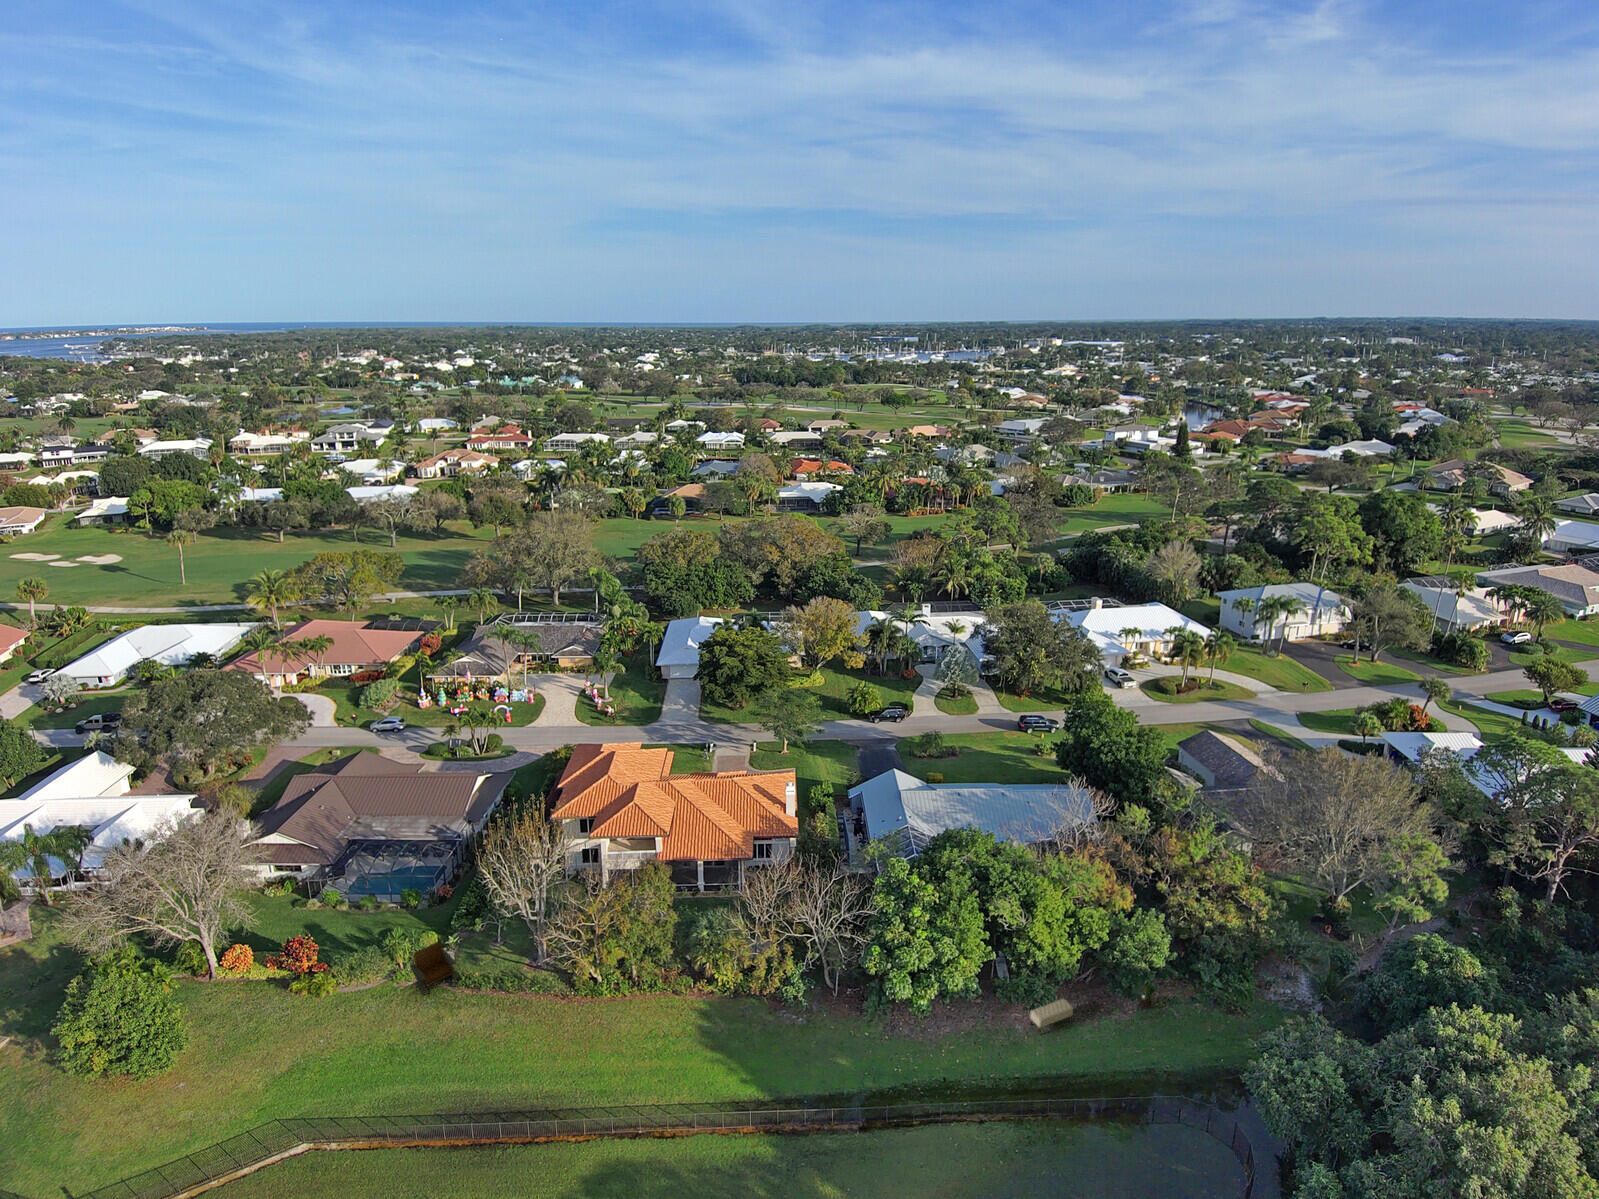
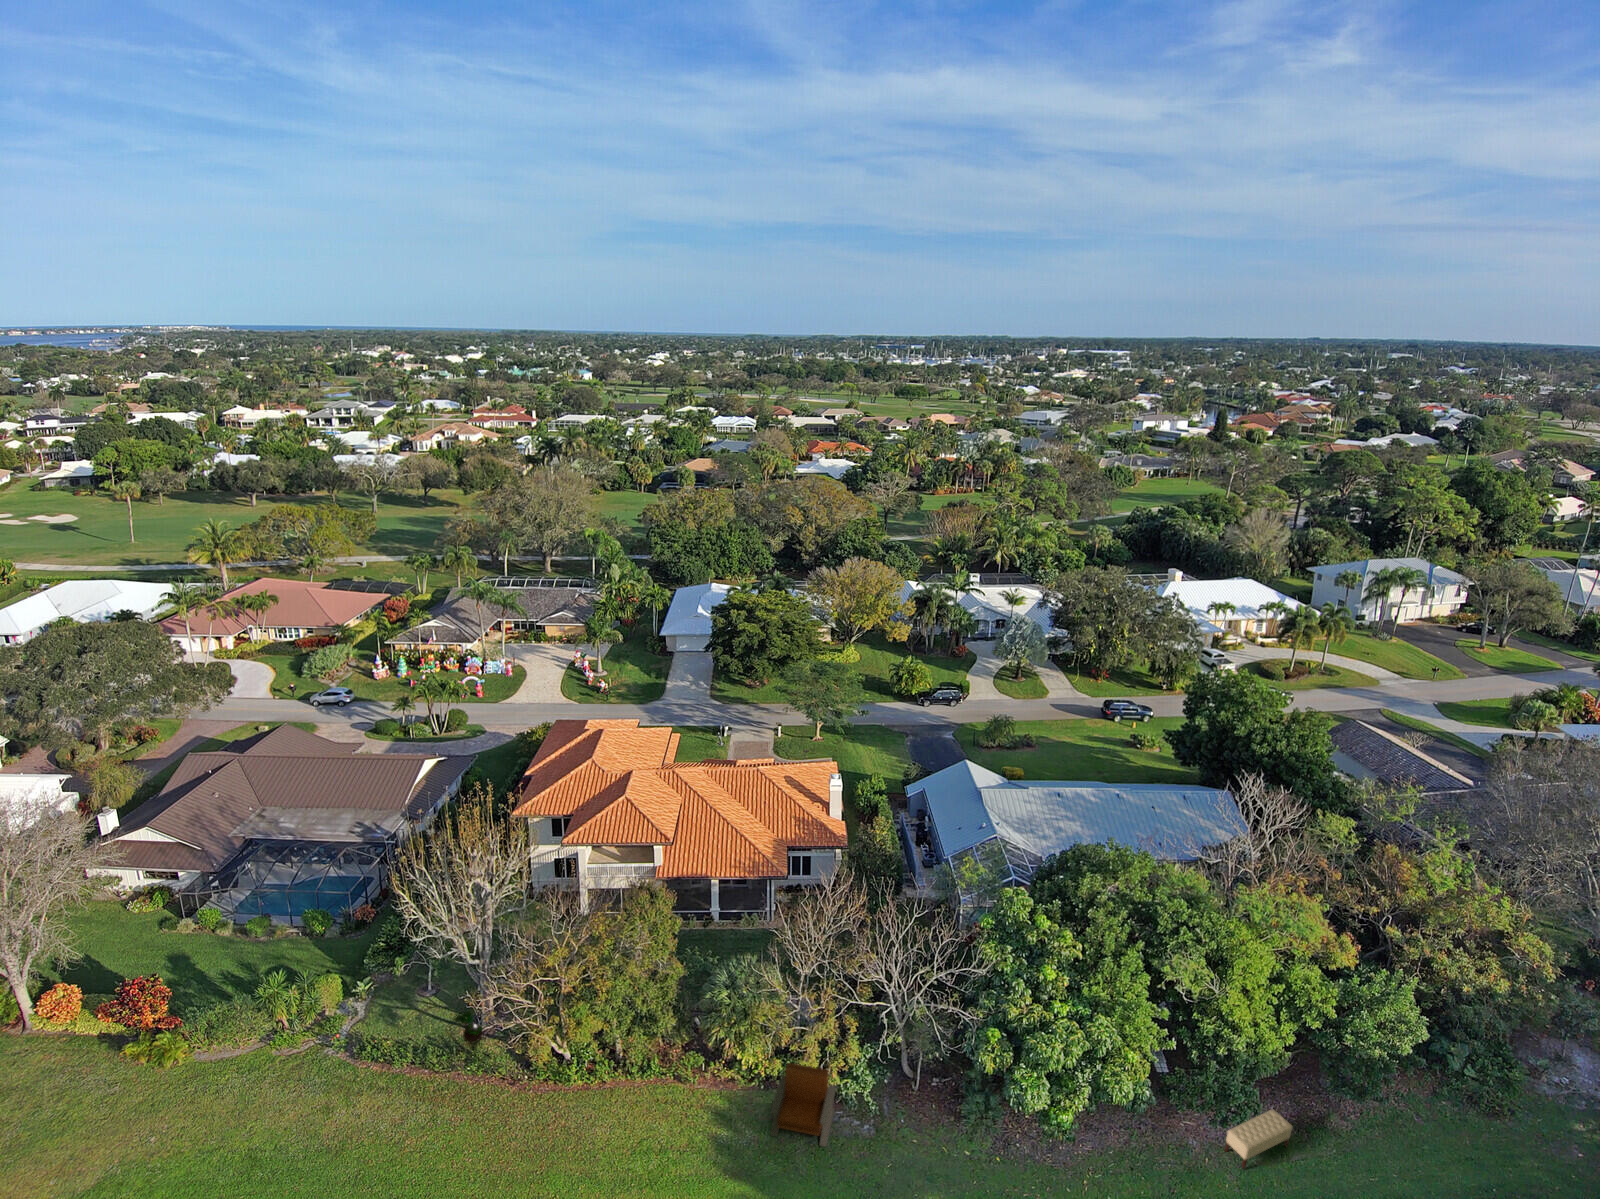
lounge chair: present [410,941,458,995] -> present [770,1063,836,1147]
potted tree: present [1138,985,1157,1008] -> present [454,1010,483,1043]

